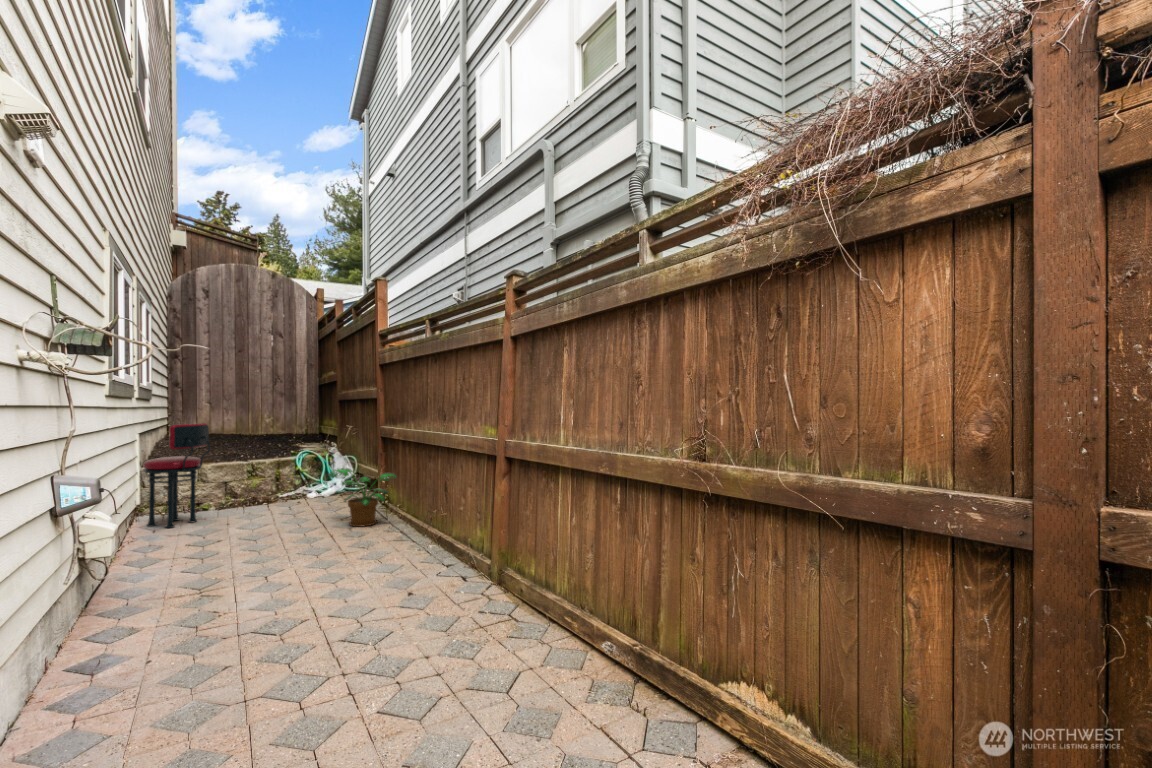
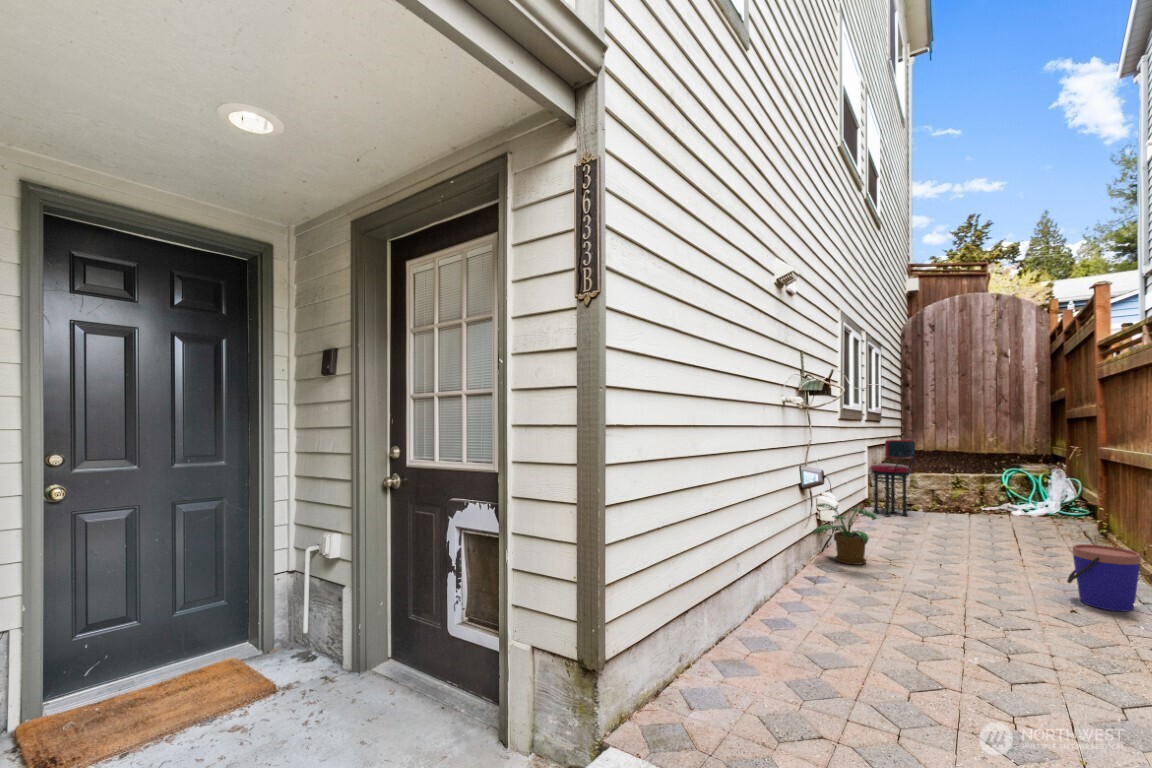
potted plant: present [329,468,397,527] -> present [813,503,877,565]
bucket: none [423,517,483,586] -> present [1067,544,1141,611]

